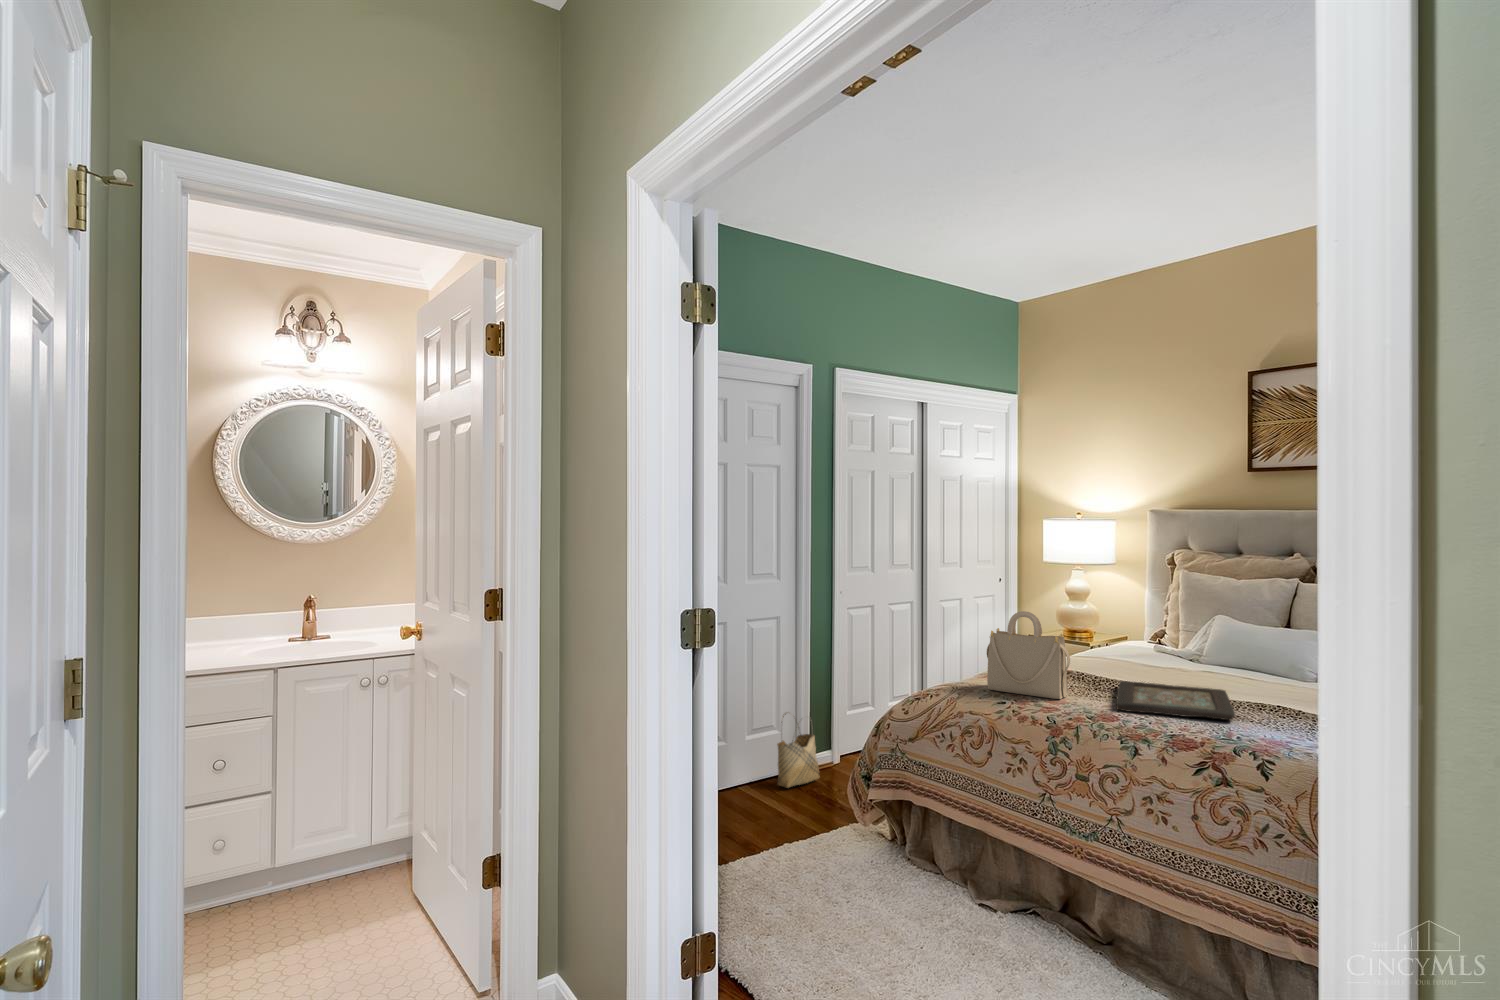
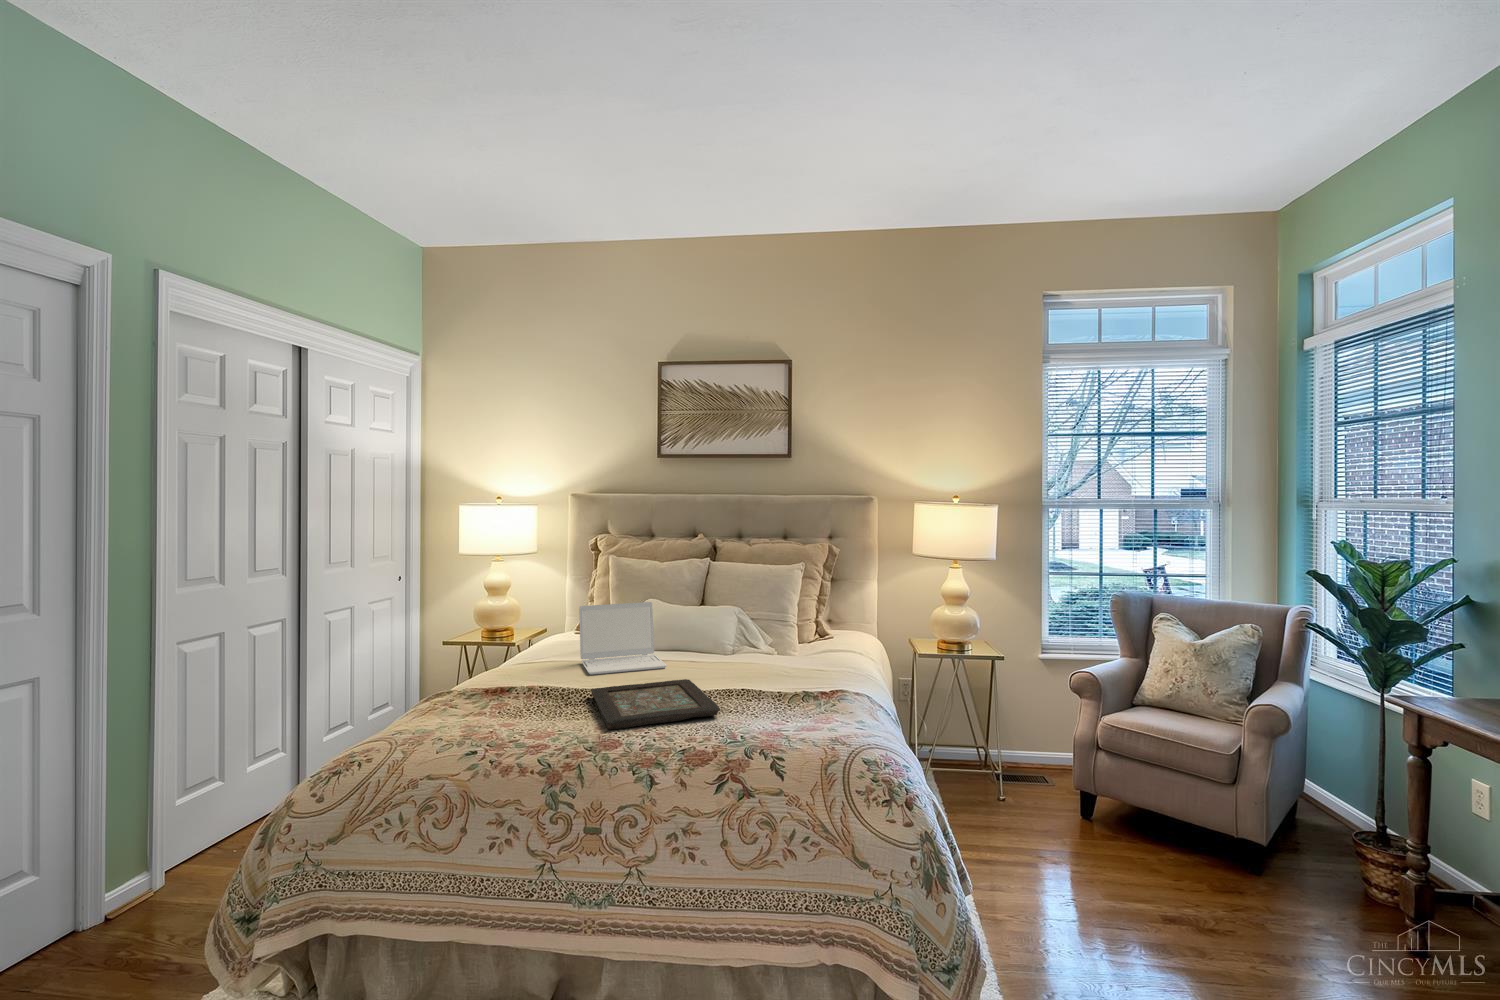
handbag: present [987,611,1070,699] -> none [441,626,549,736]
laptop: none [1130,612,1216,680] -> present [579,602,667,675]
woven basket: present [777,714,820,788] -> none [42,833,136,968]

